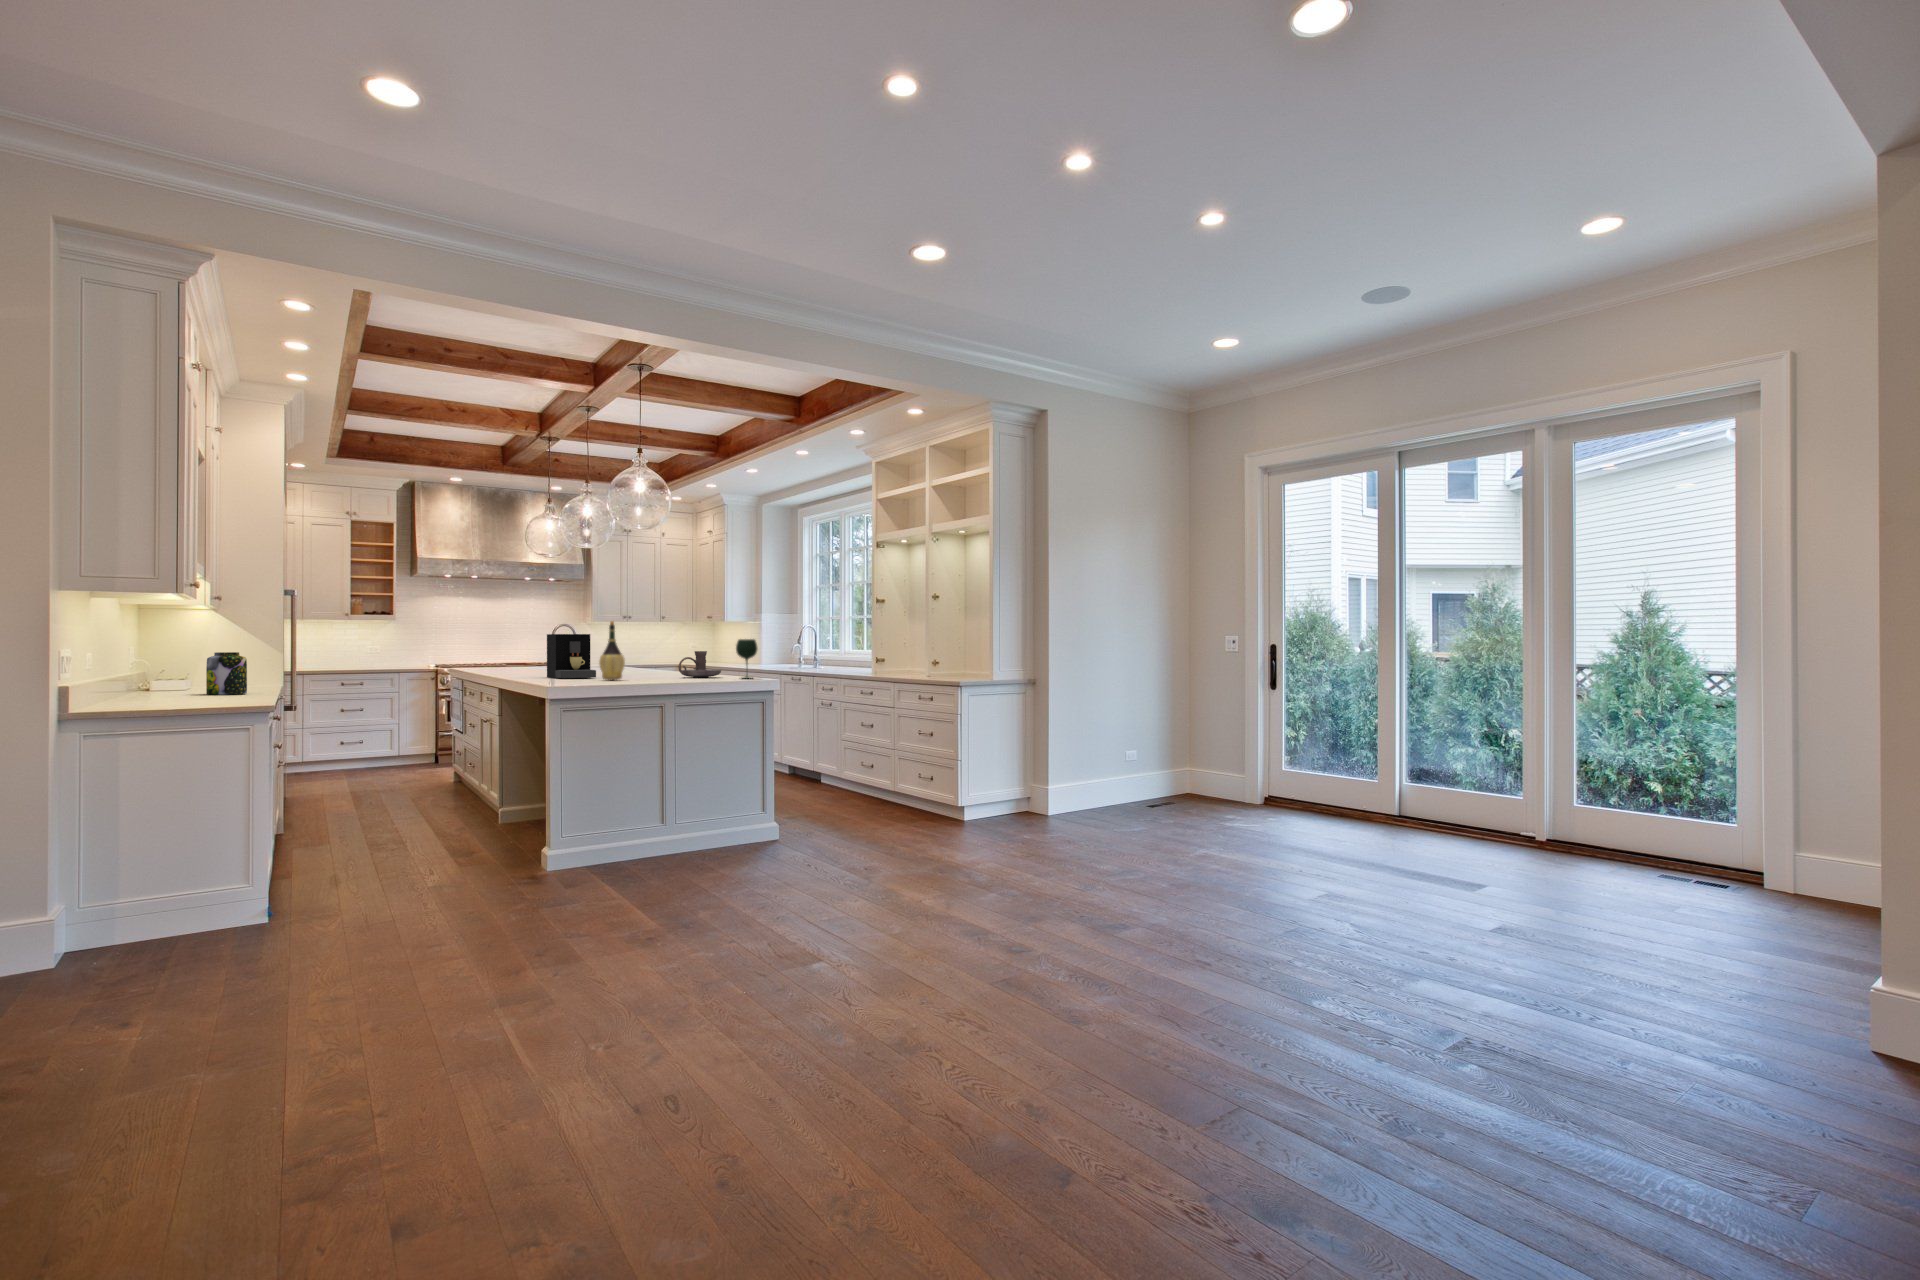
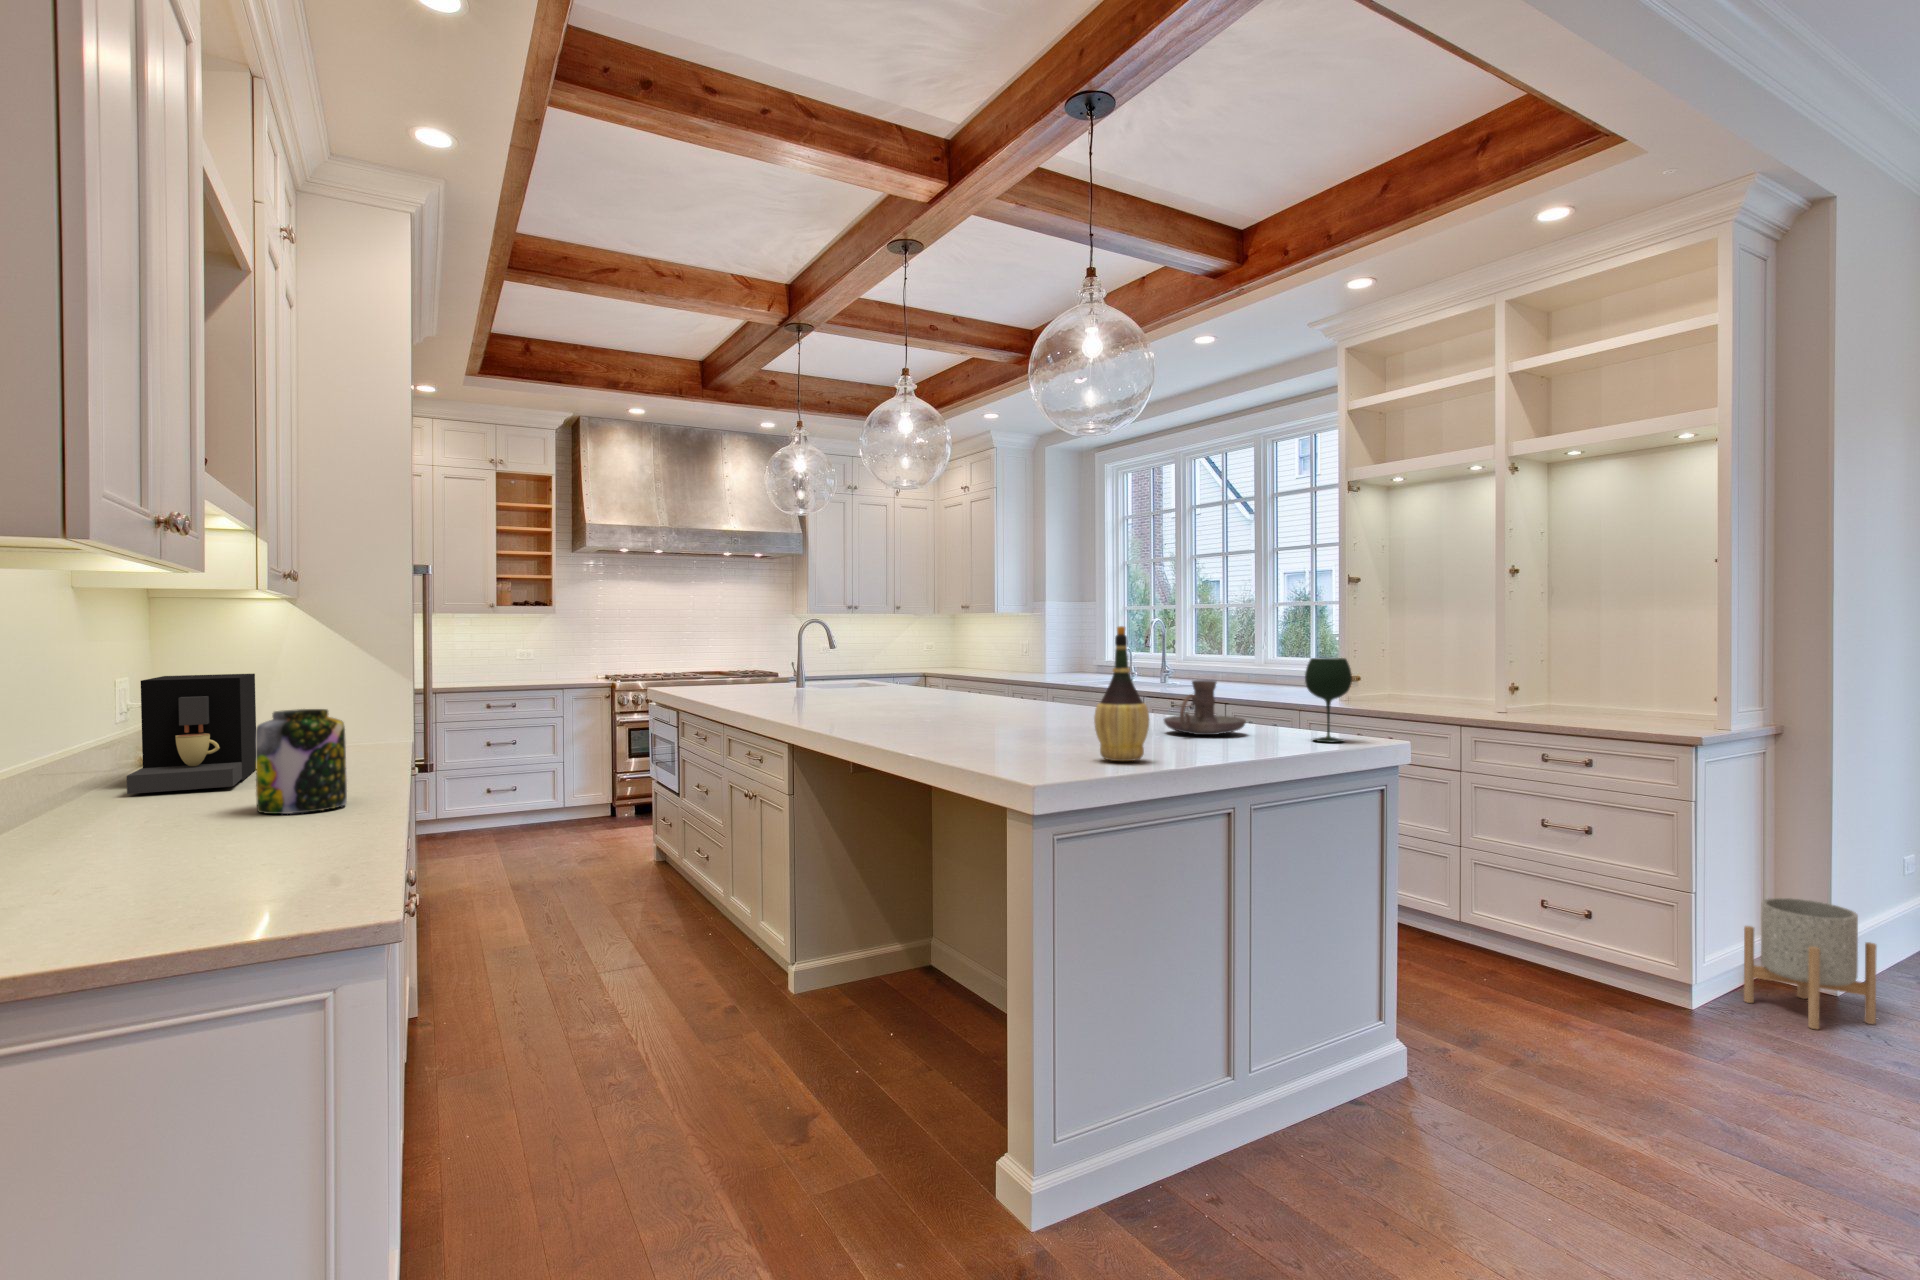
coffee maker: present [547,634,596,678] -> present [127,674,256,794]
planter: none [999,765,1044,824] -> present [1744,898,1876,1029]

